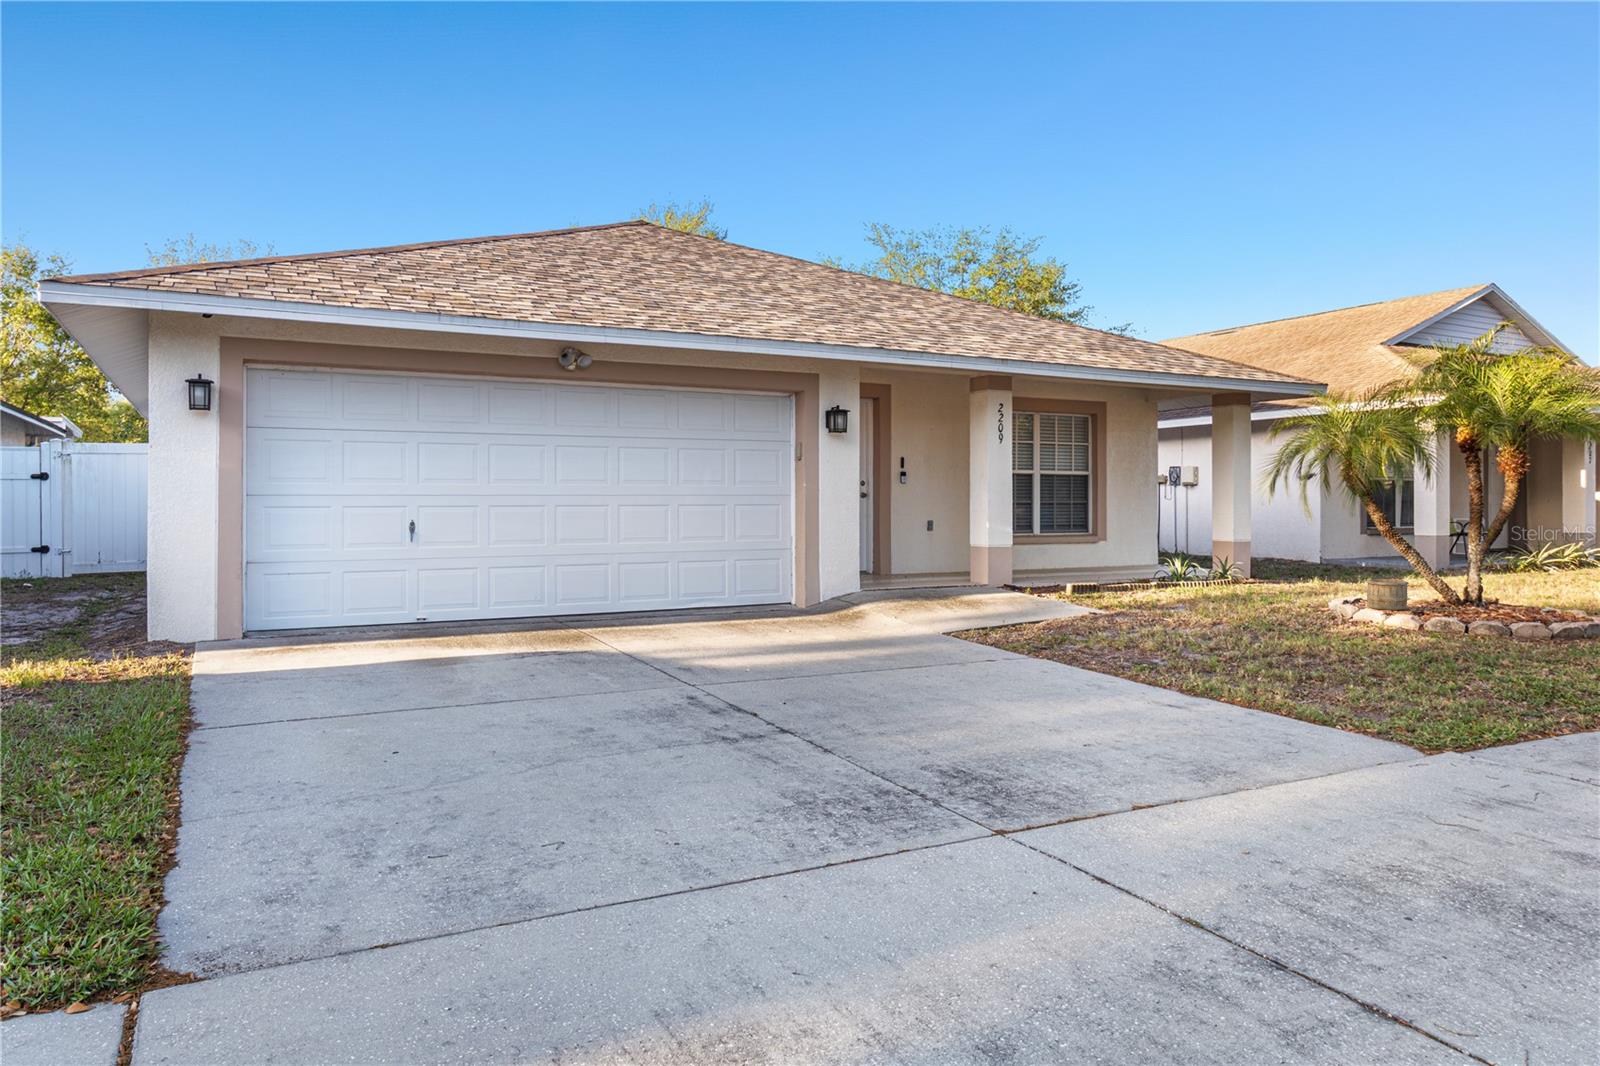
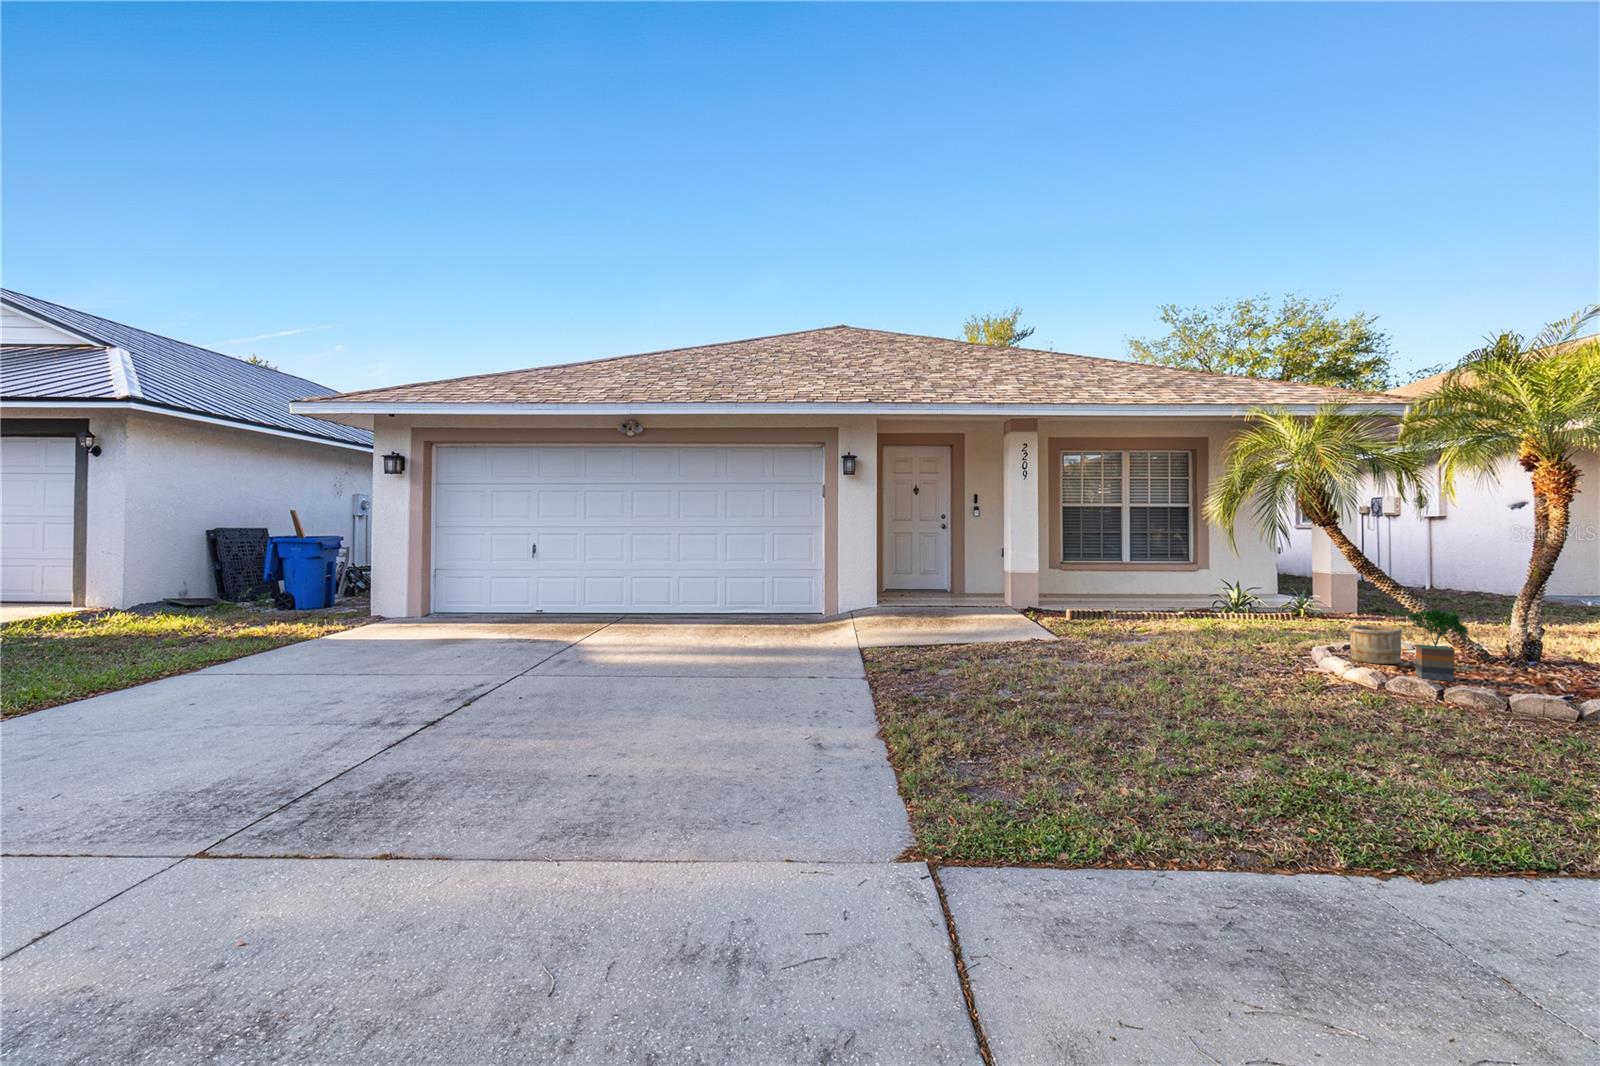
potted tree: none [1432,562,1482,618] -> present [1409,610,1468,681]

